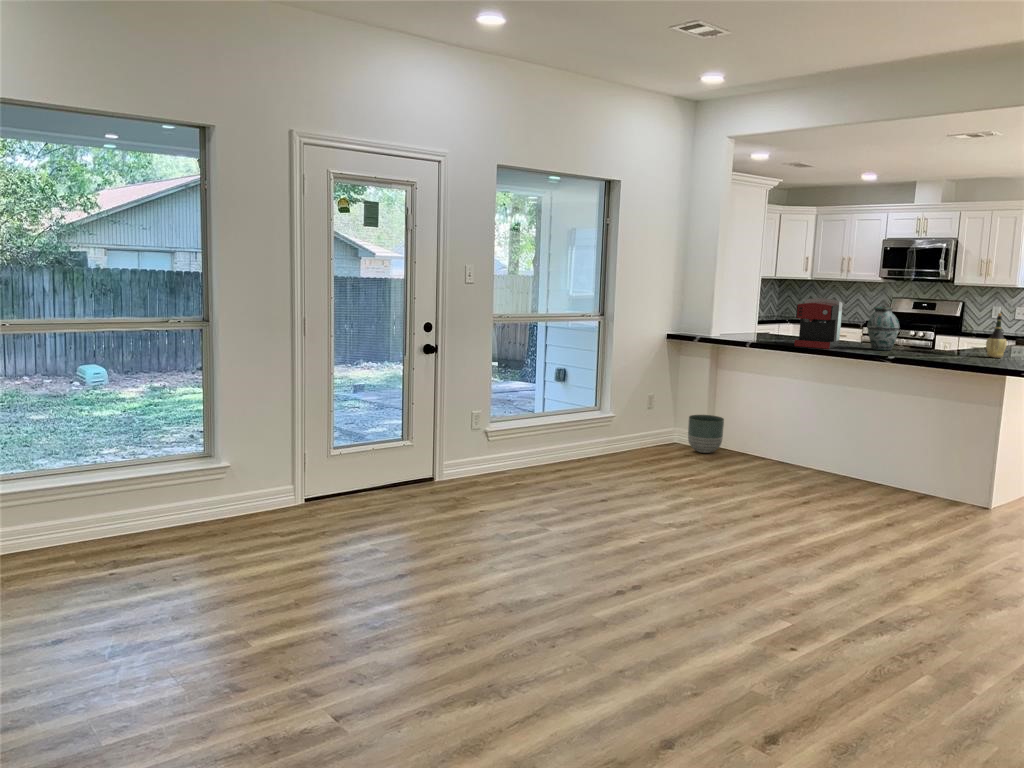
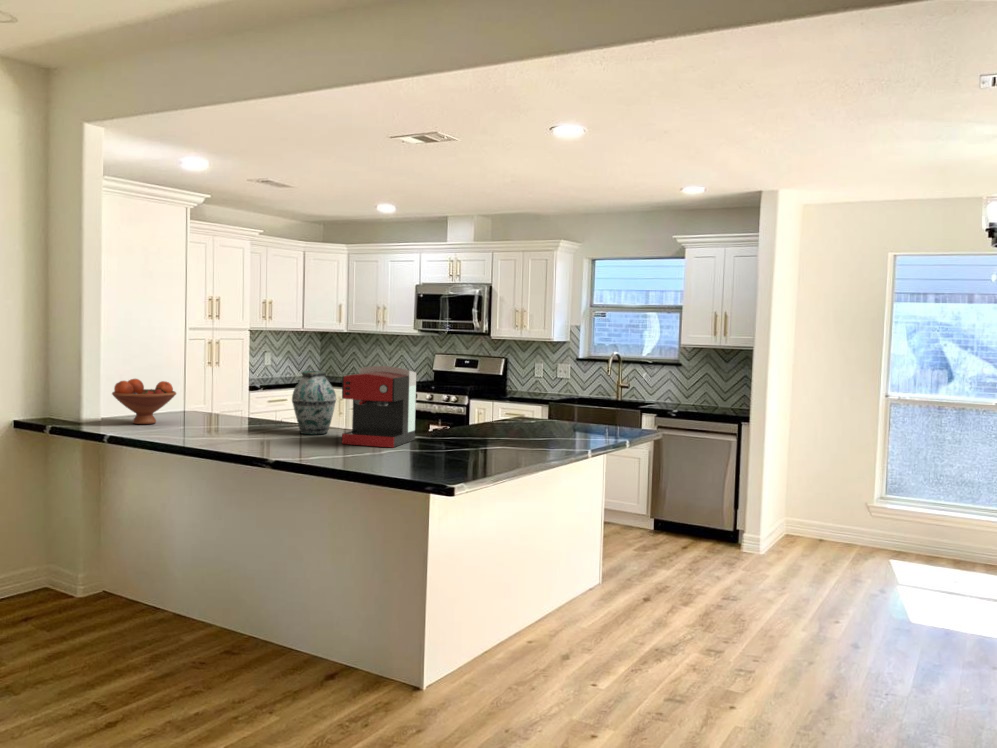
coffee maker: present [794,298,843,349] -> present [342,366,416,448]
fruit bowl: none [735,311,776,341] -> present [112,379,176,424]
wine bottle: present [986,313,1007,358] -> none [443,378,469,441]
planter: present [688,415,724,453] -> none [31,543,93,607]

